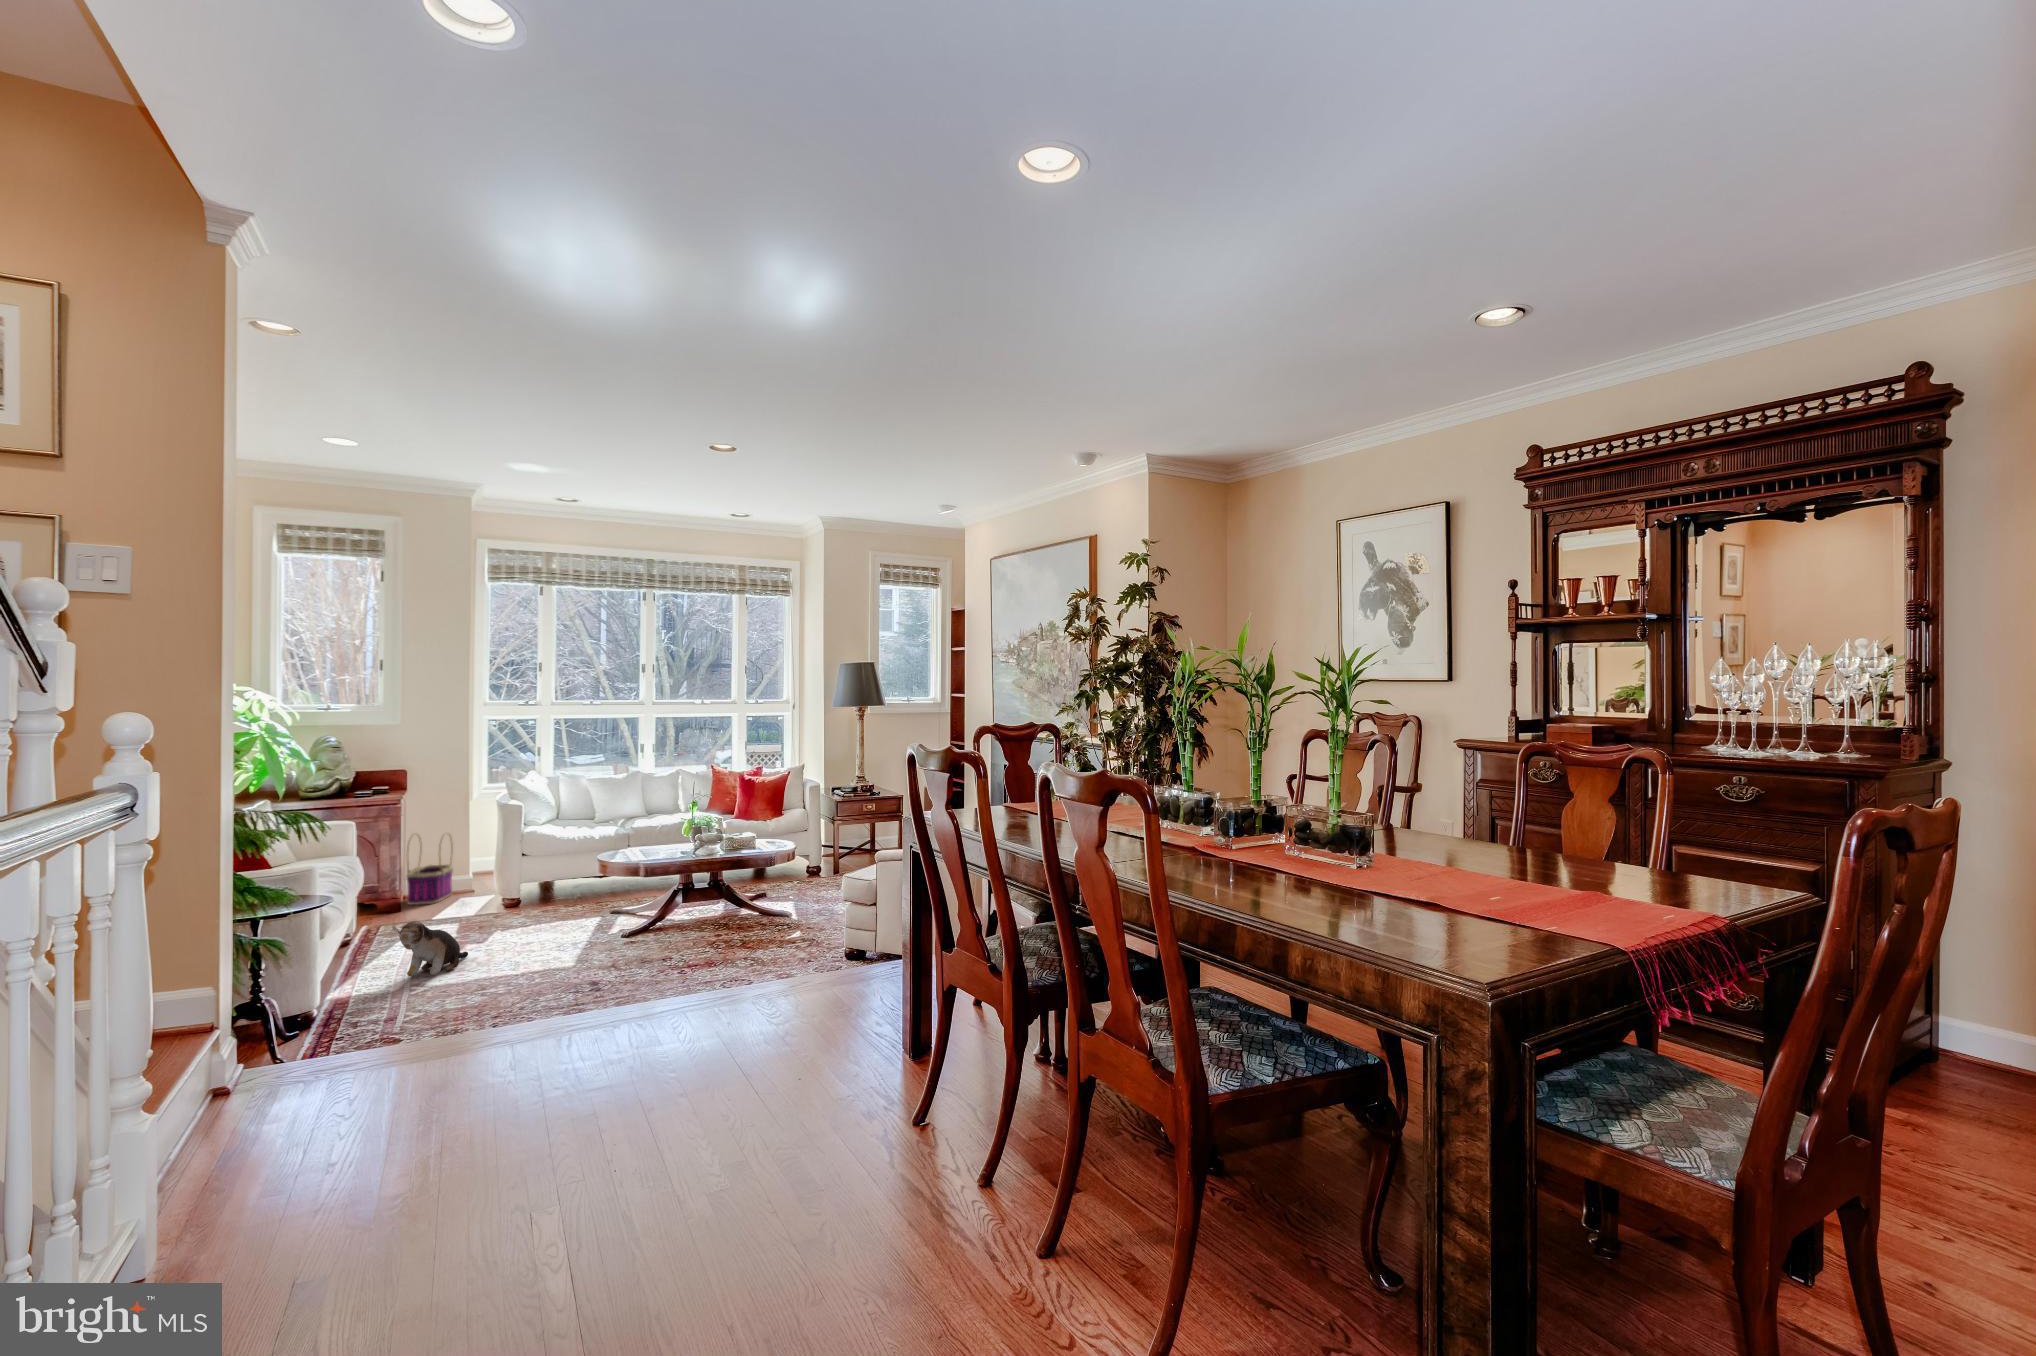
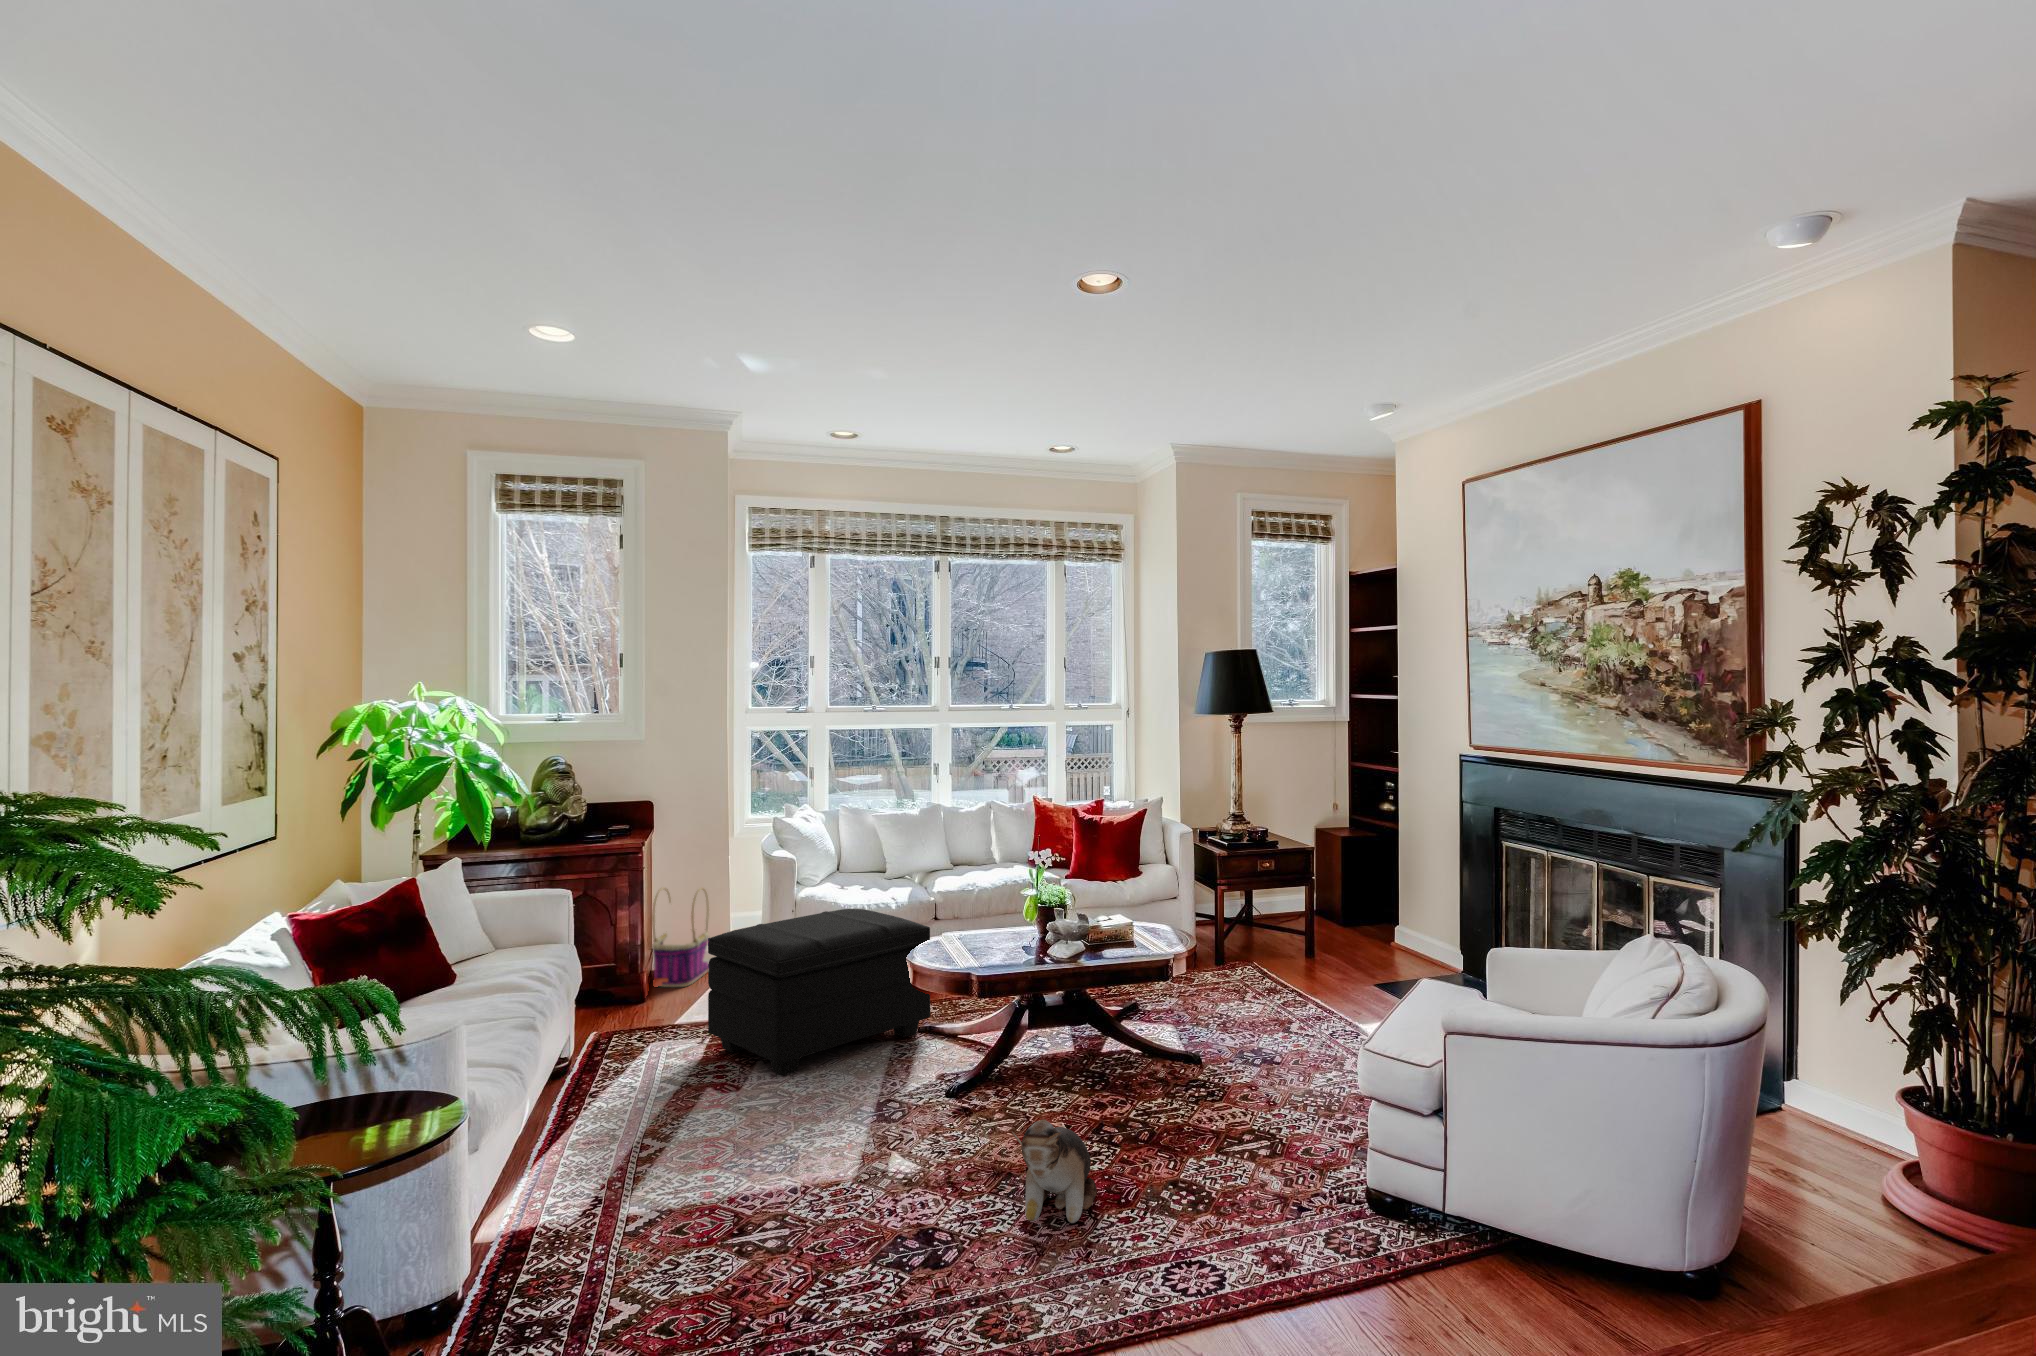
footstool: none [452,839,617,941] -> present [708,909,930,1076]
plush toy: present [392,921,468,976] -> present [1012,1119,1097,1223]

